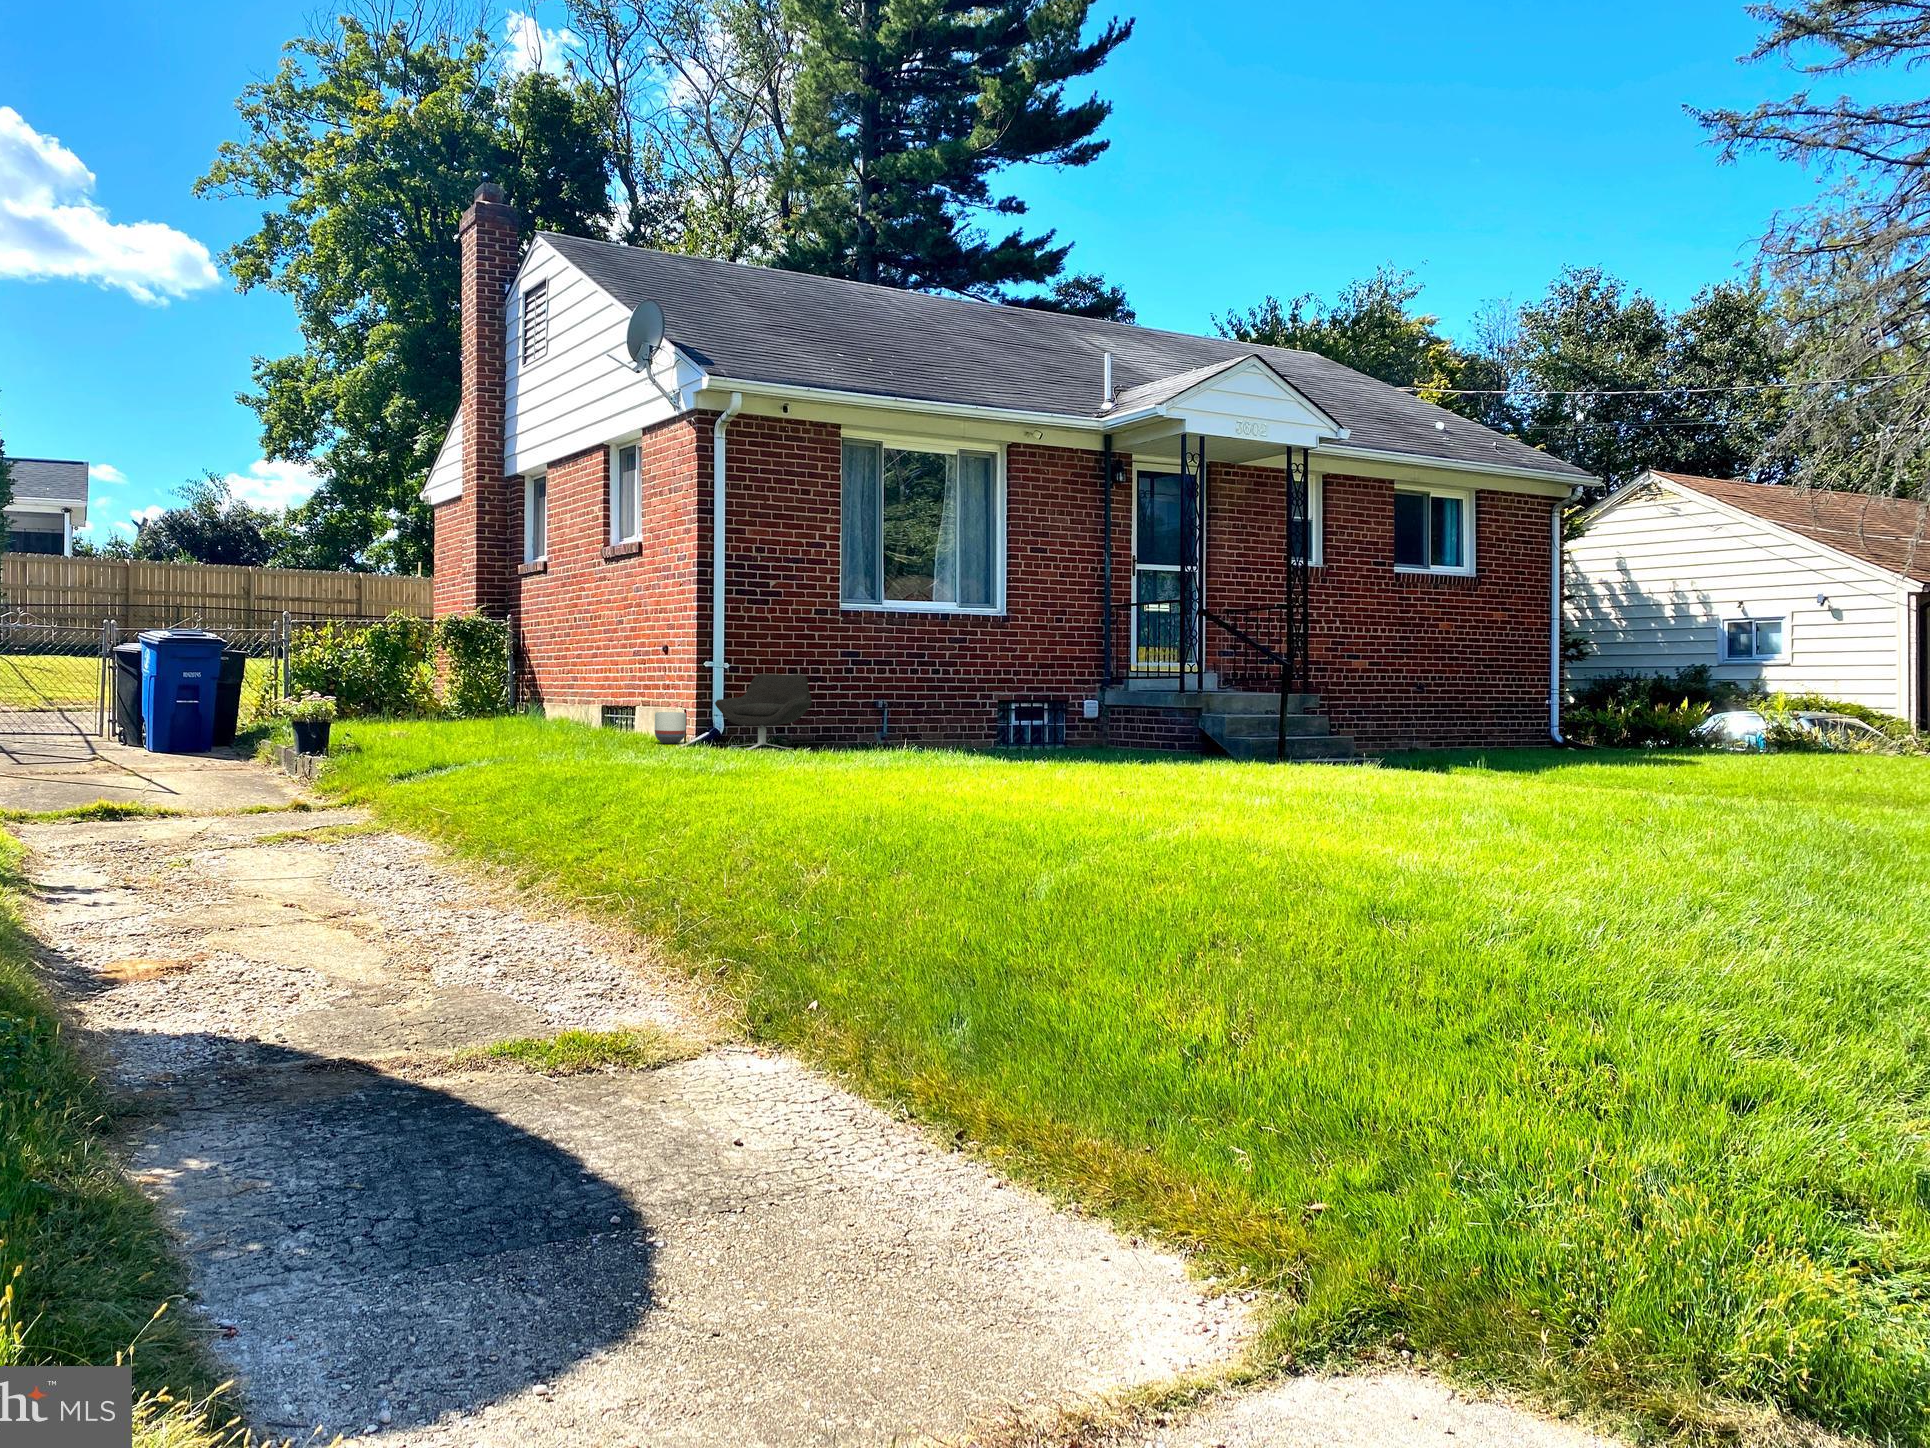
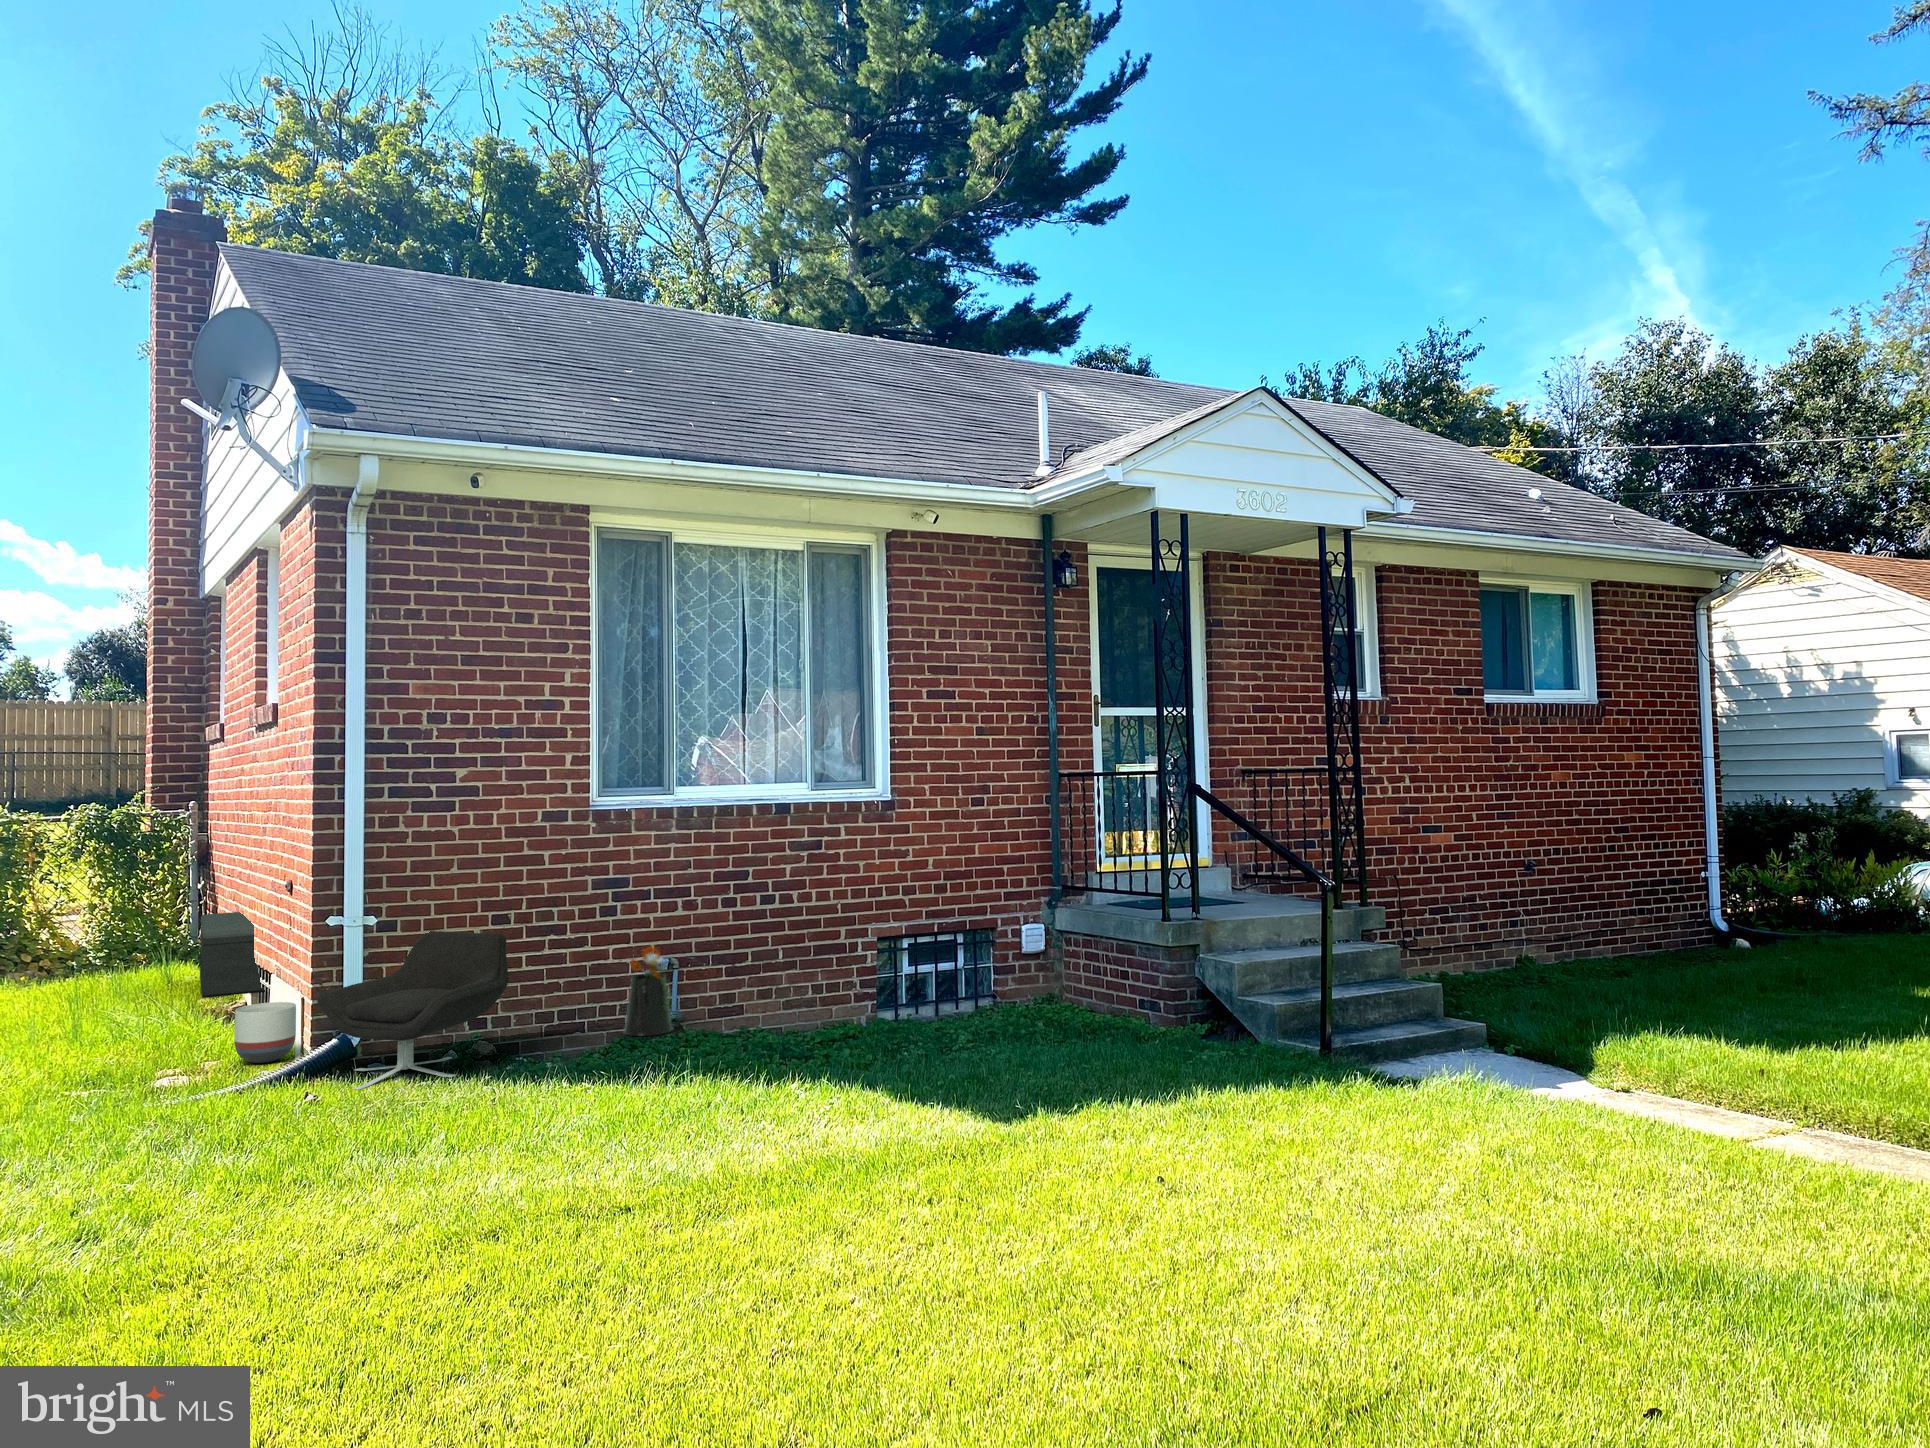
storage bench: none [538,684,600,731] -> present [200,912,265,998]
watering can: none [861,693,890,743] -> present [623,947,673,1036]

